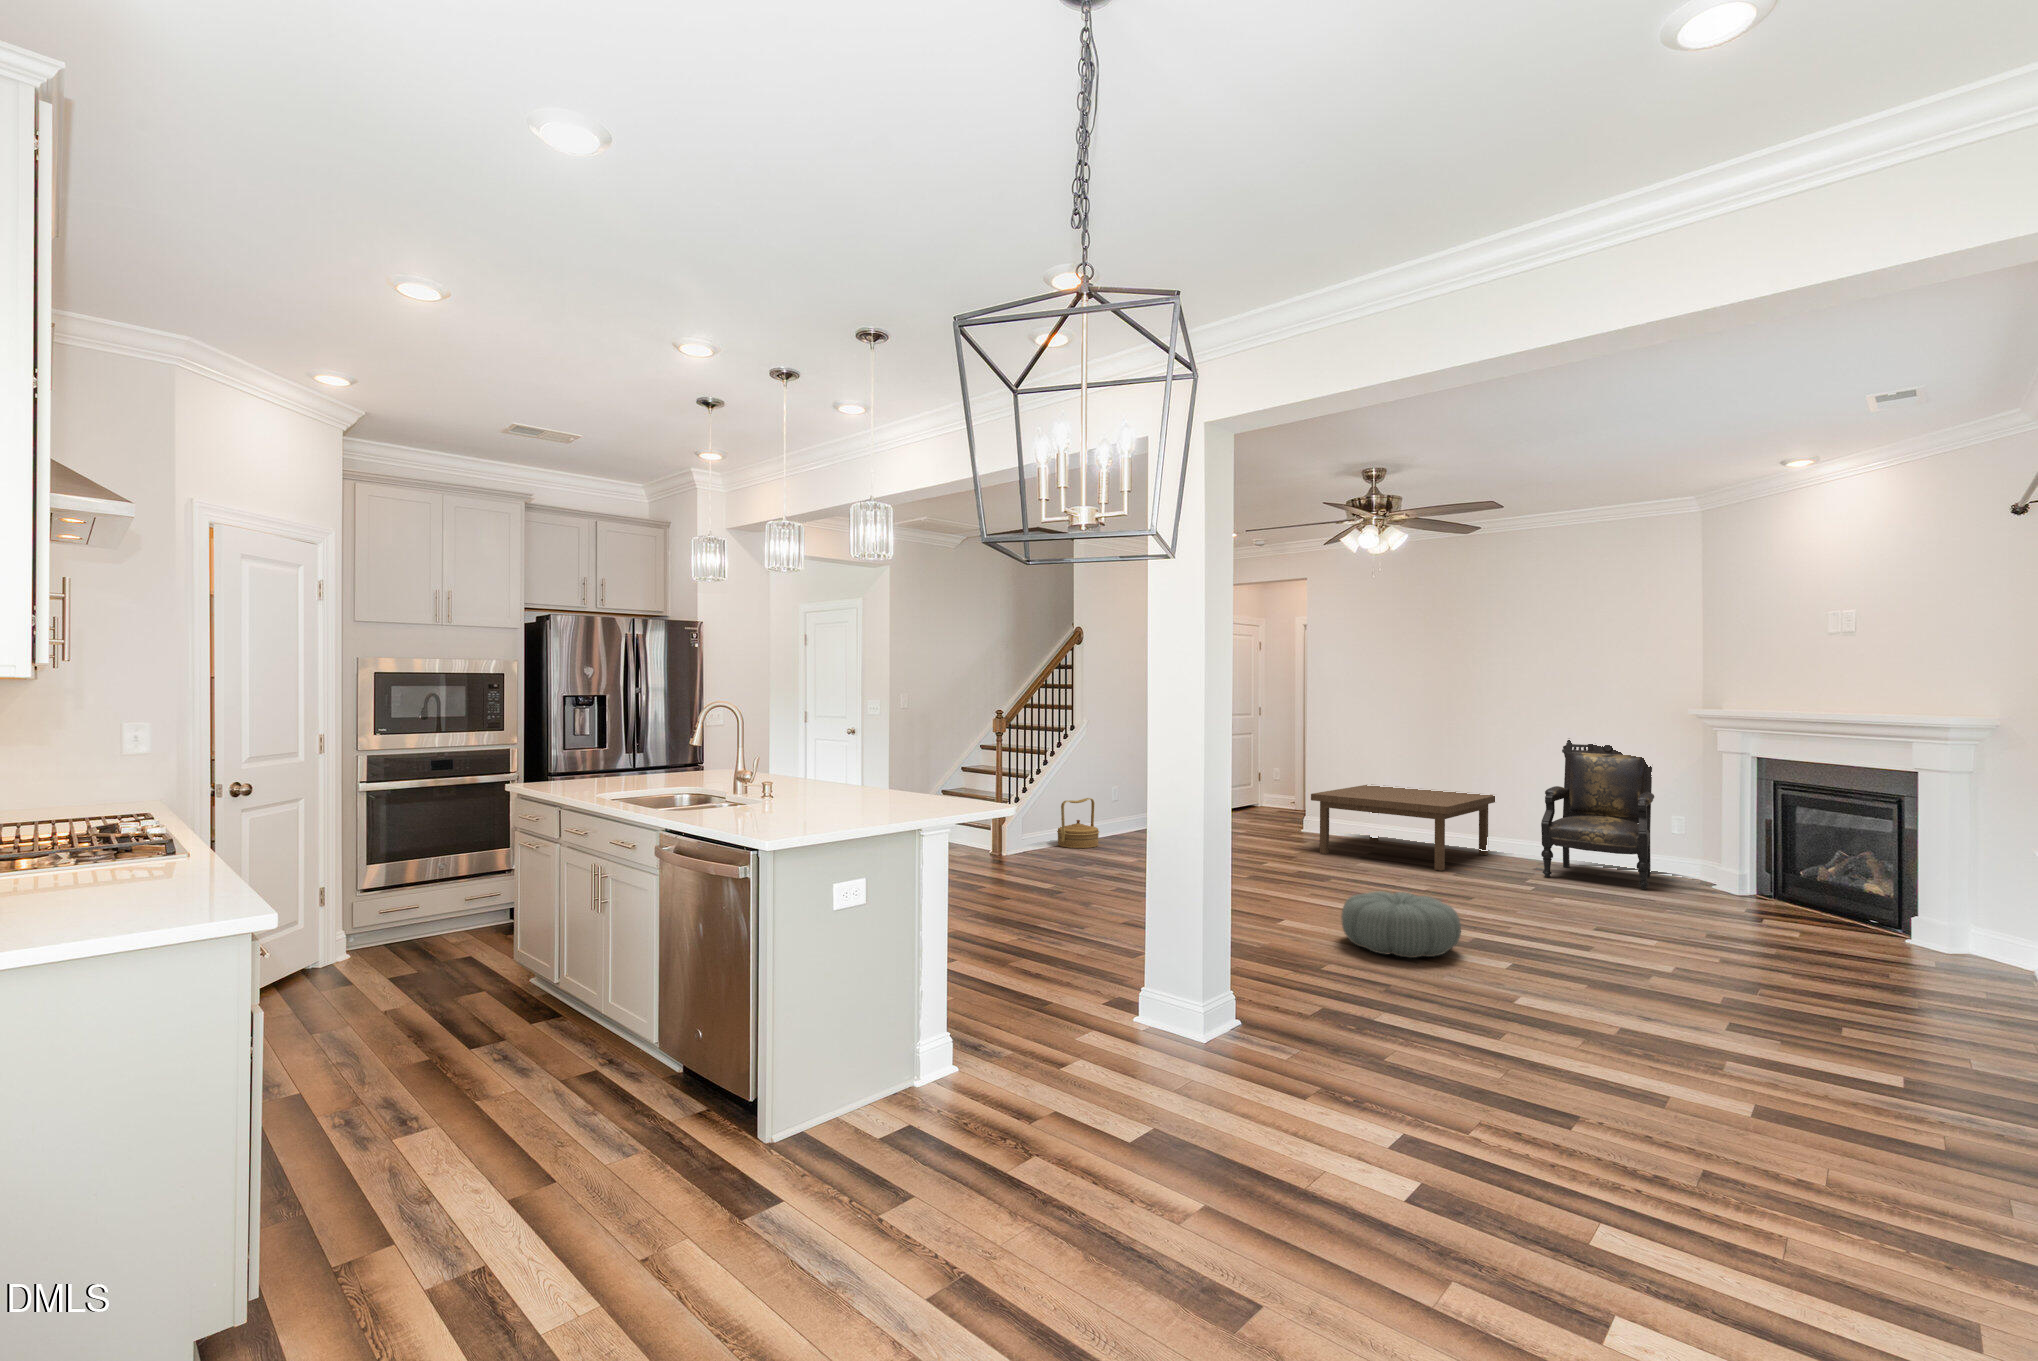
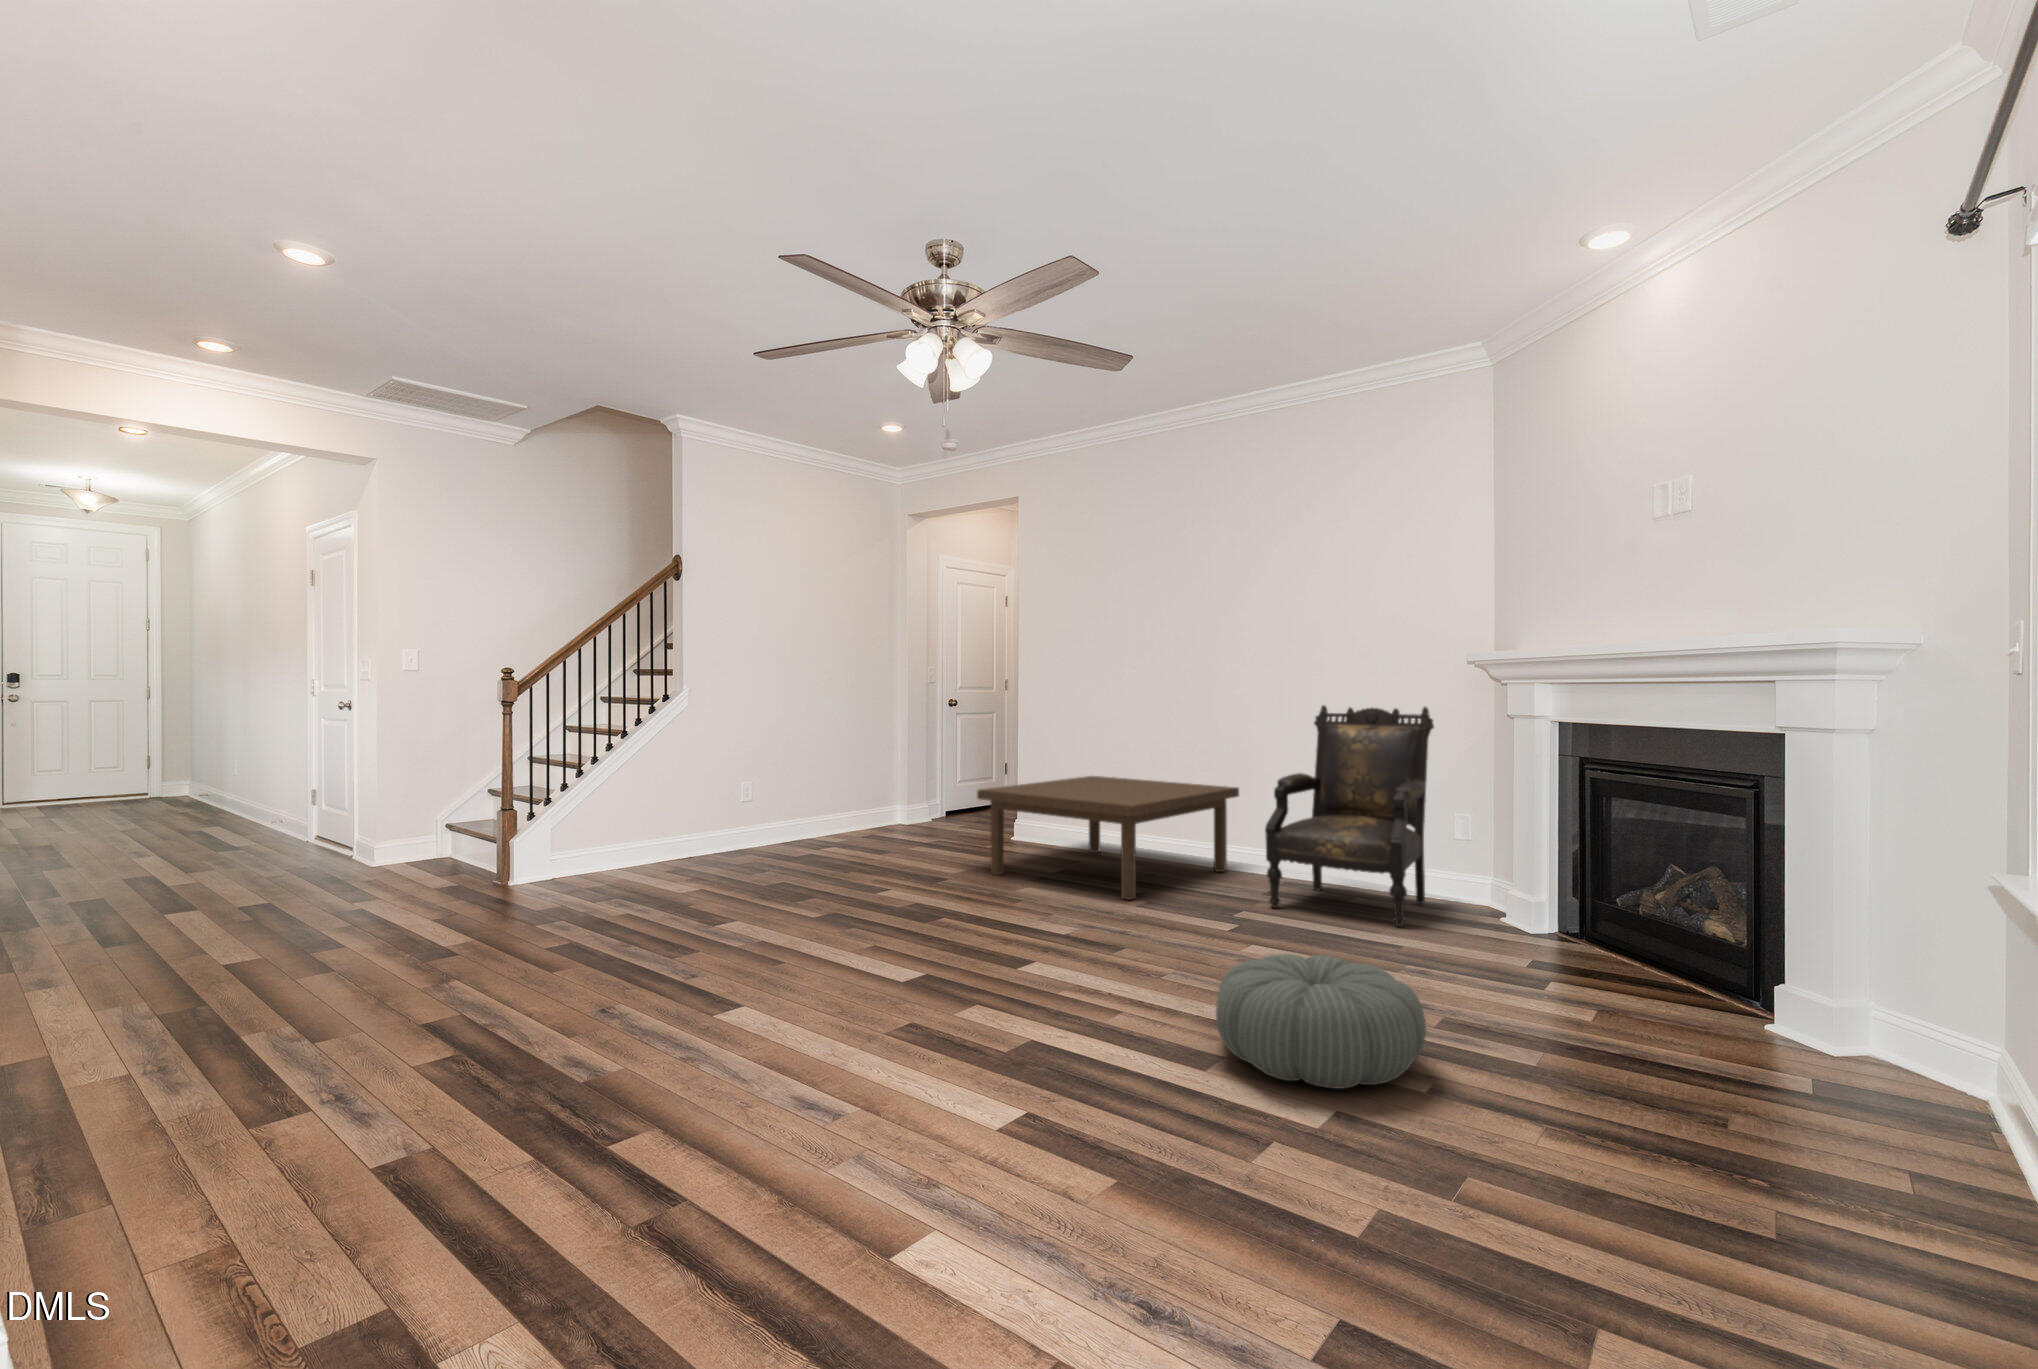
woven basket: present [1057,798,1099,848] -> none [626,801,692,874]
pouf: present [1341,891,1461,958] -> present [1216,954,1426,1089]

